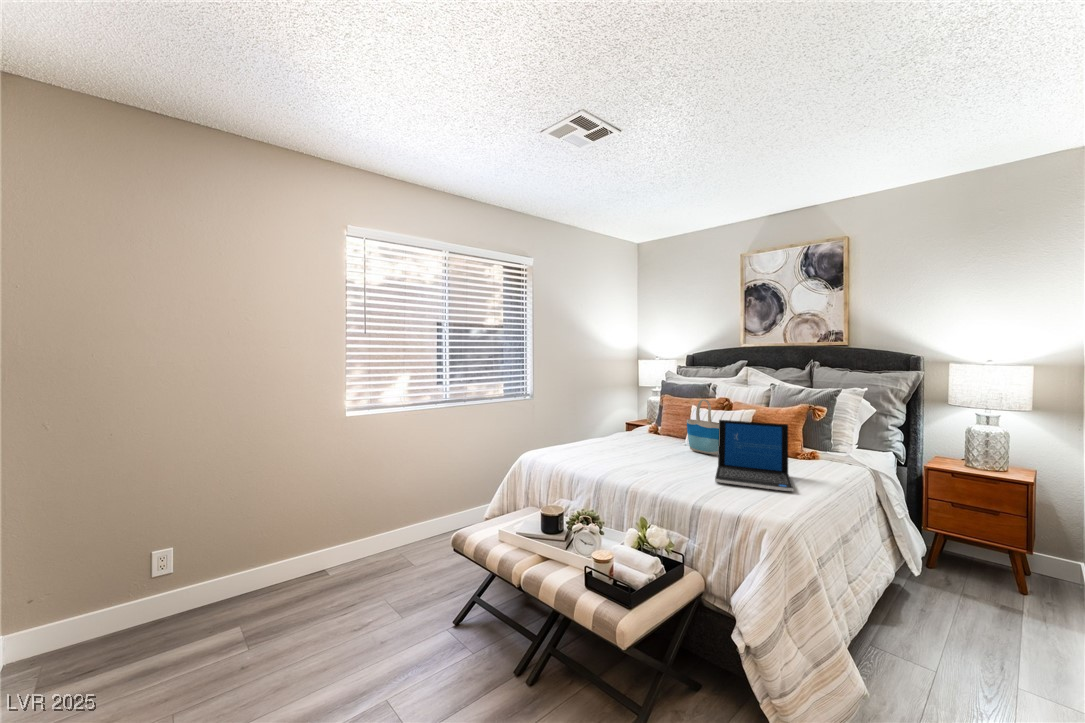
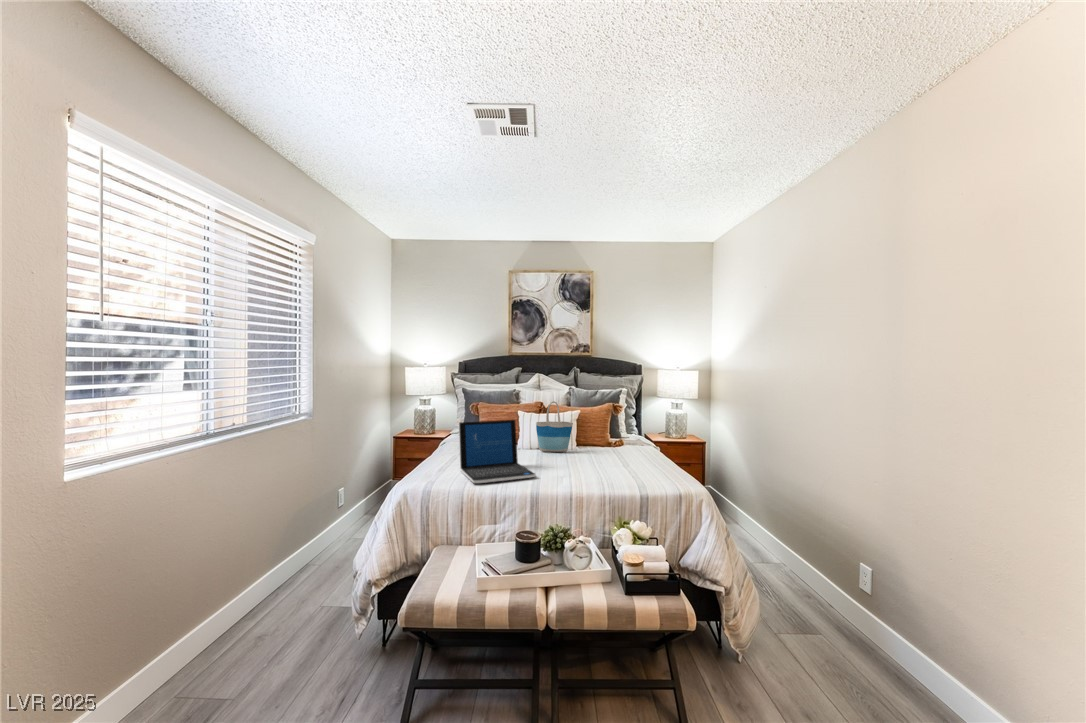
laptop: present [715,420,793,491] -> present [459,420,535,483]

